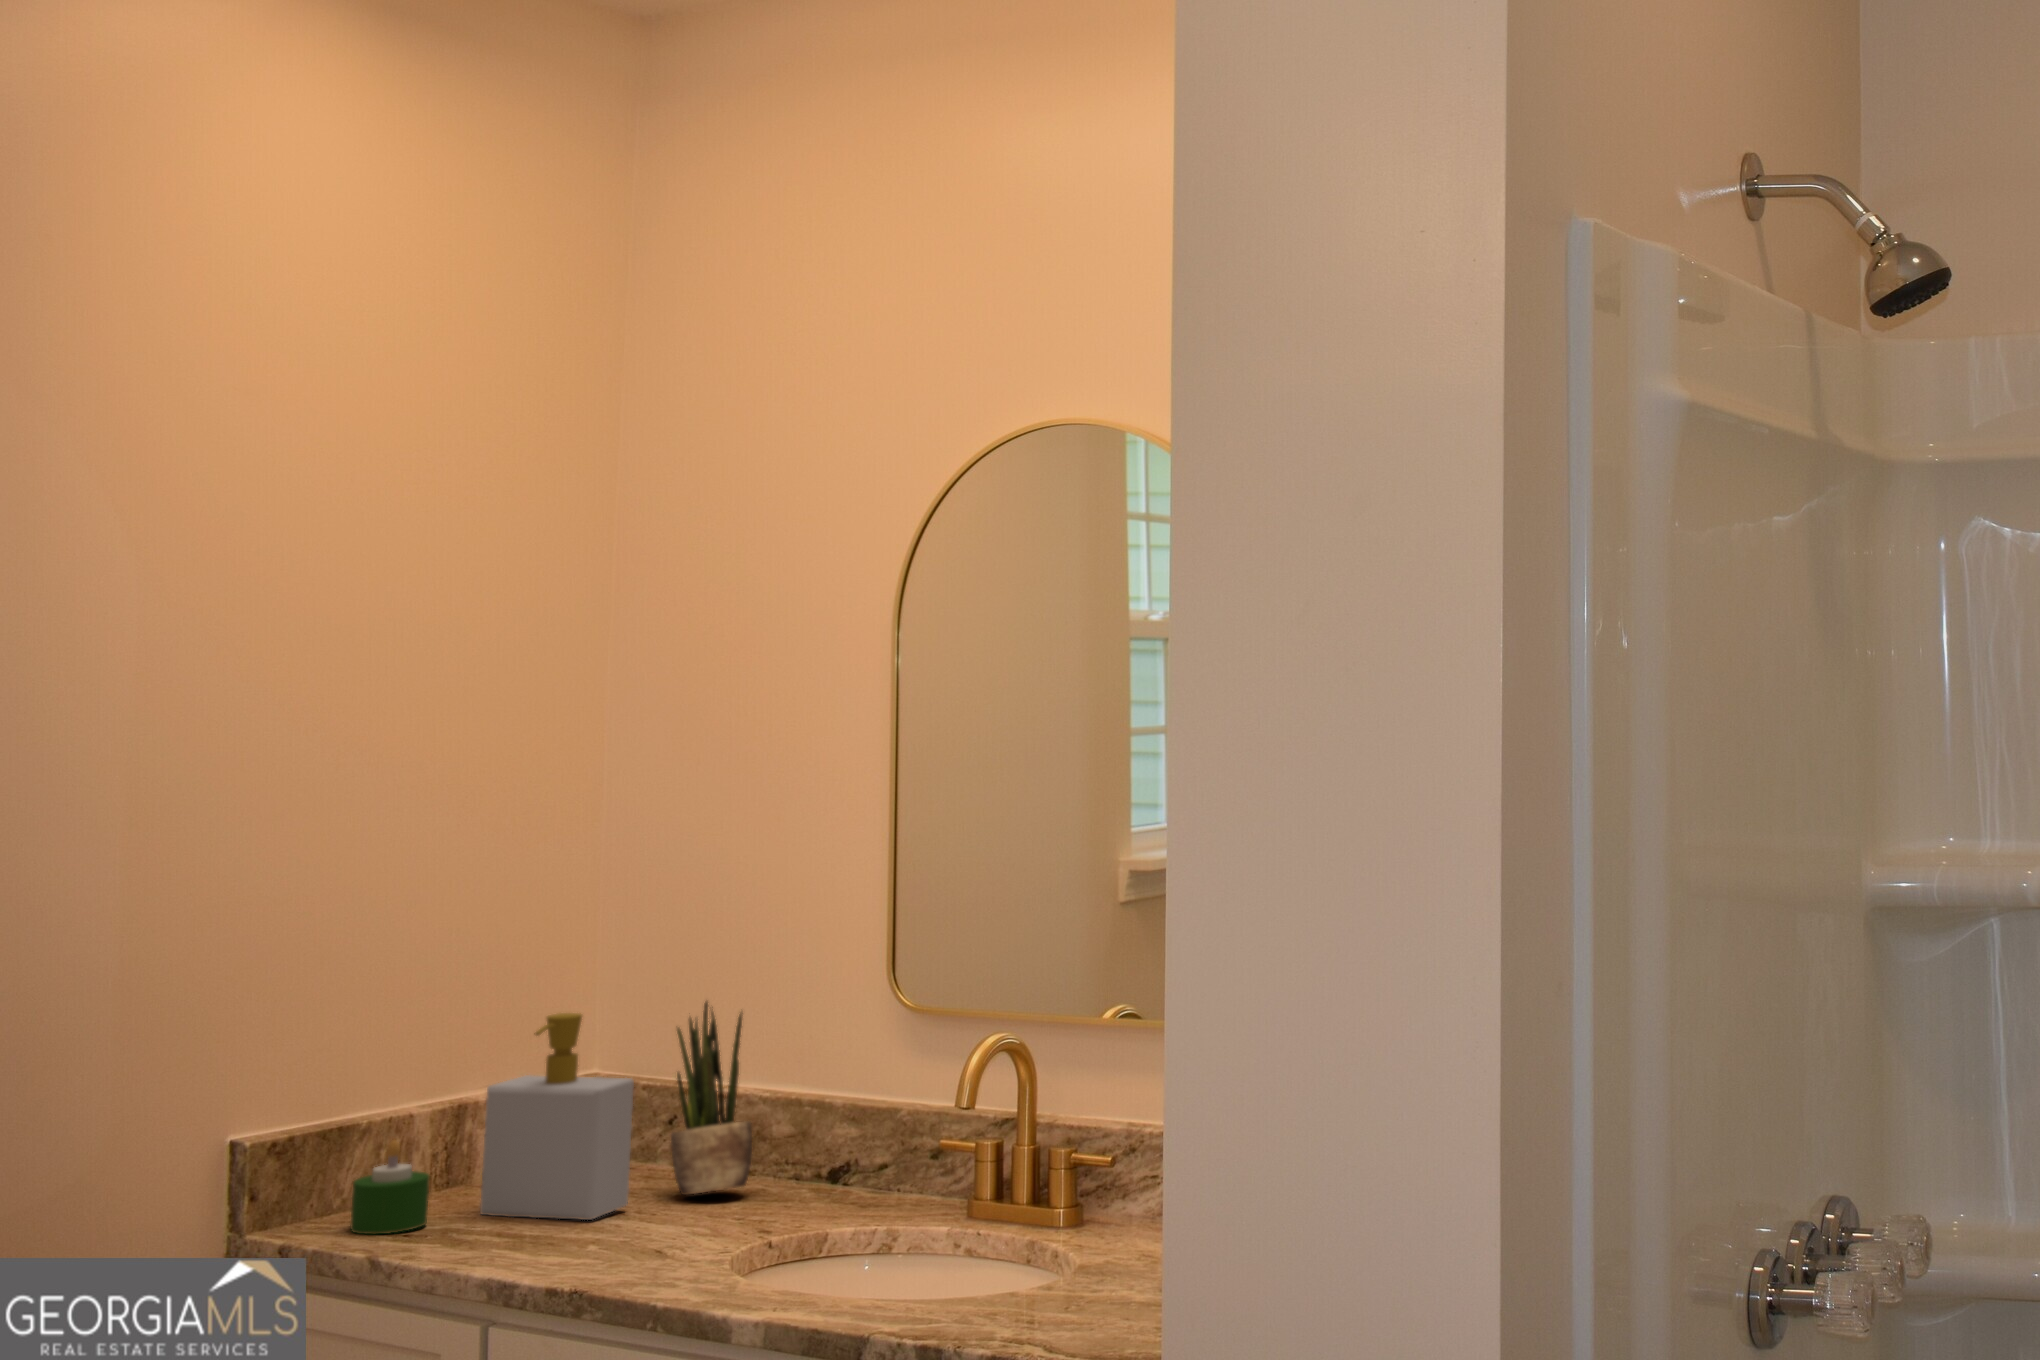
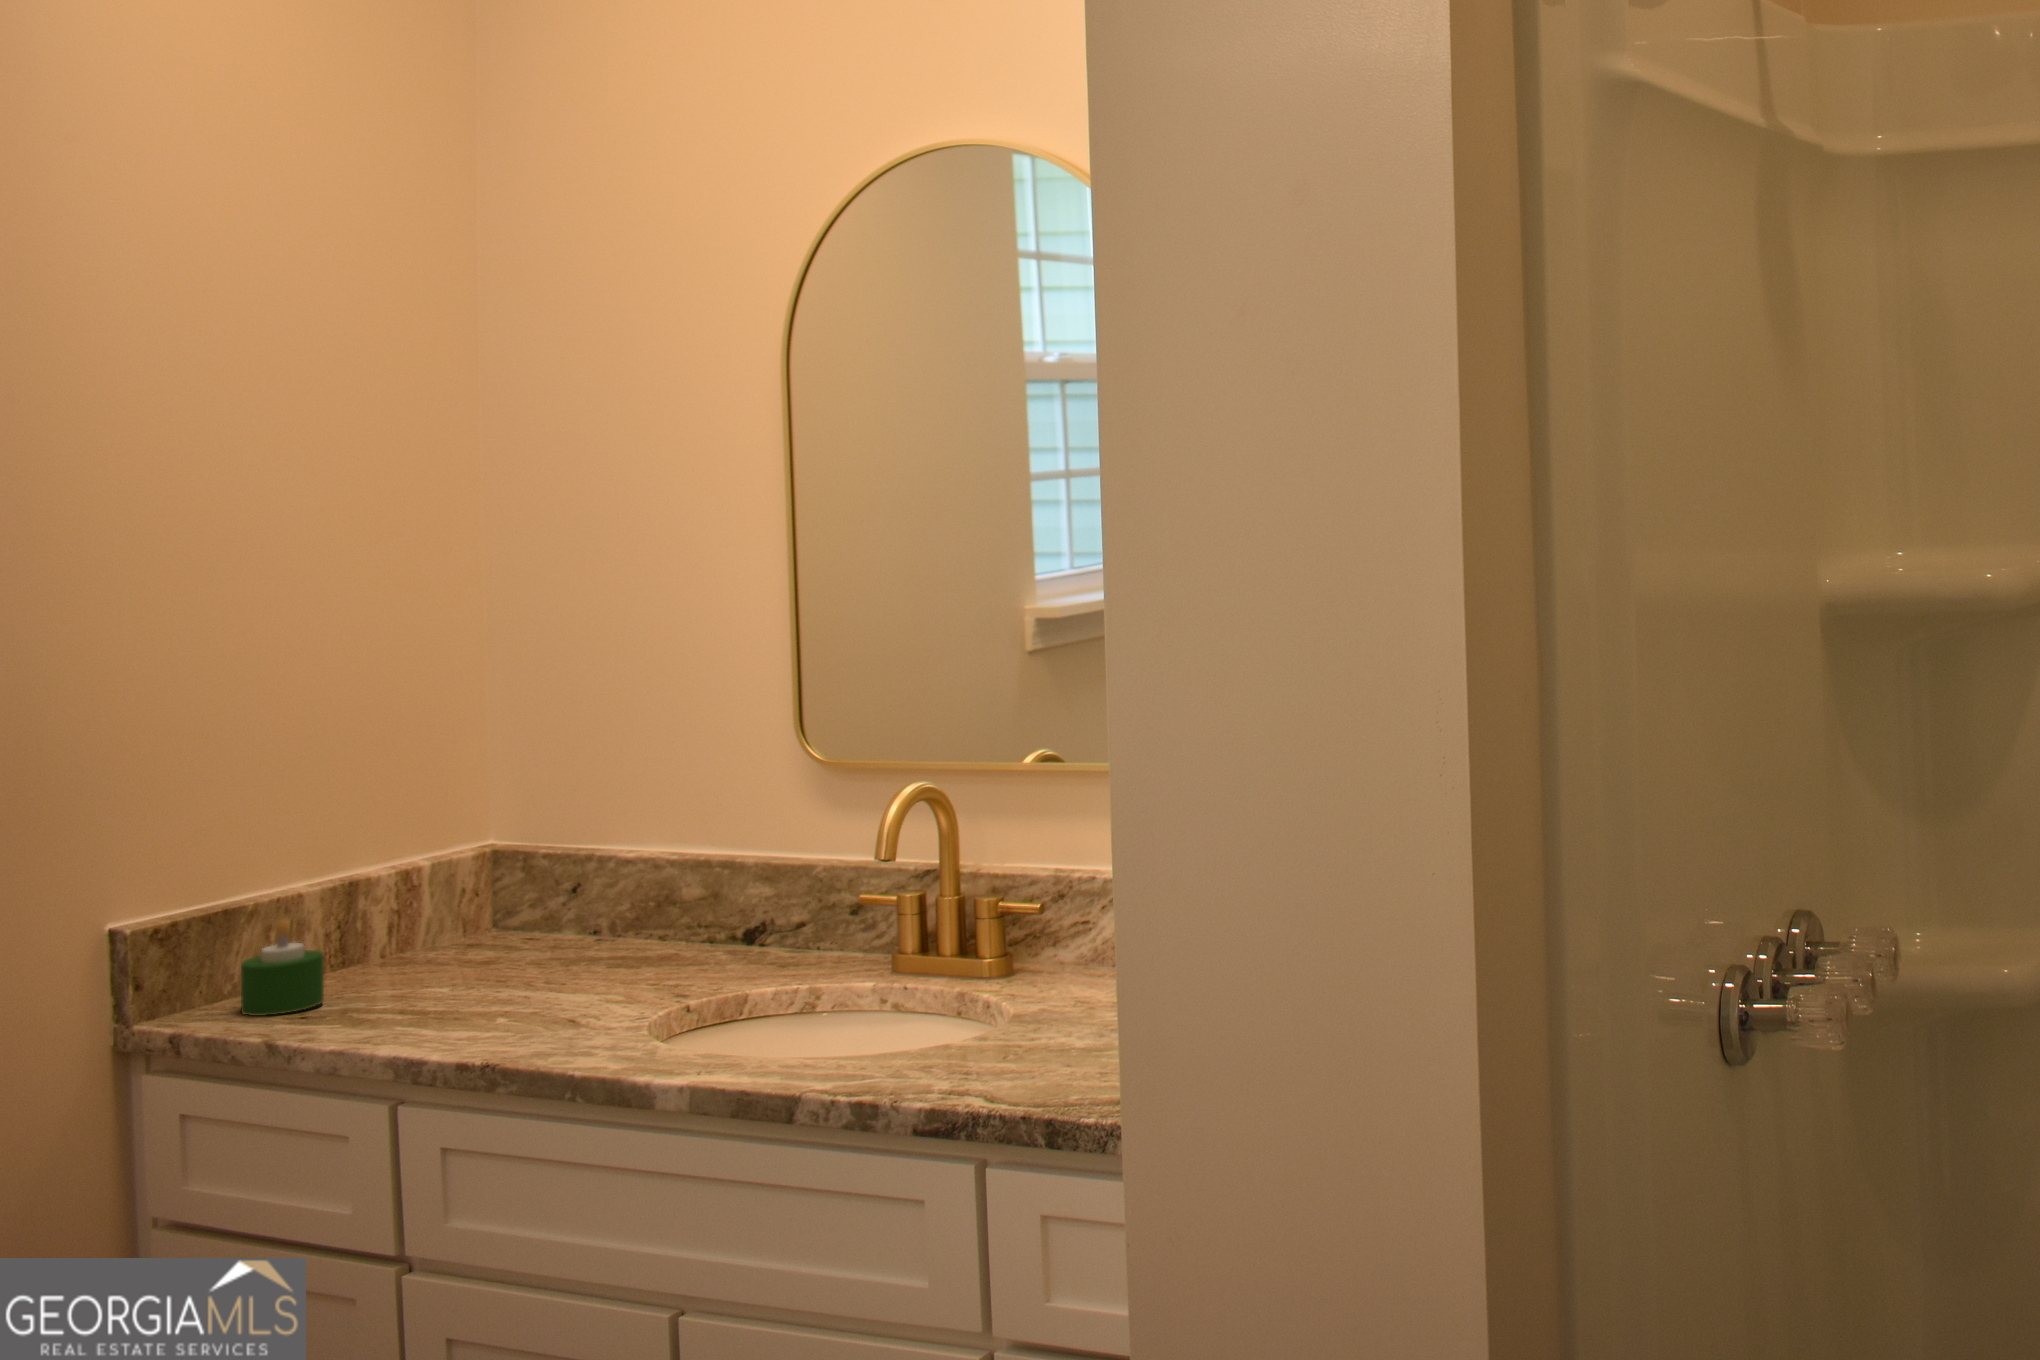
potted plant: present [671,1002,752,1195] -> none [579,766,664,962]
soap bottle: present [480,1013,634,1220] -> none [380,784,538,991]

